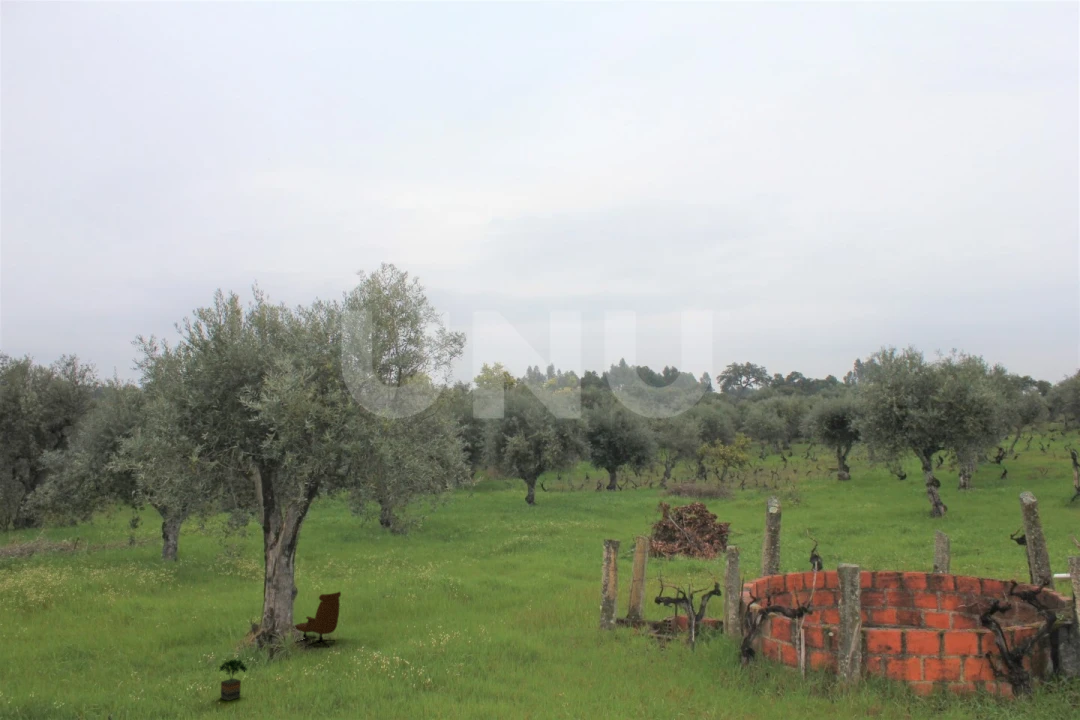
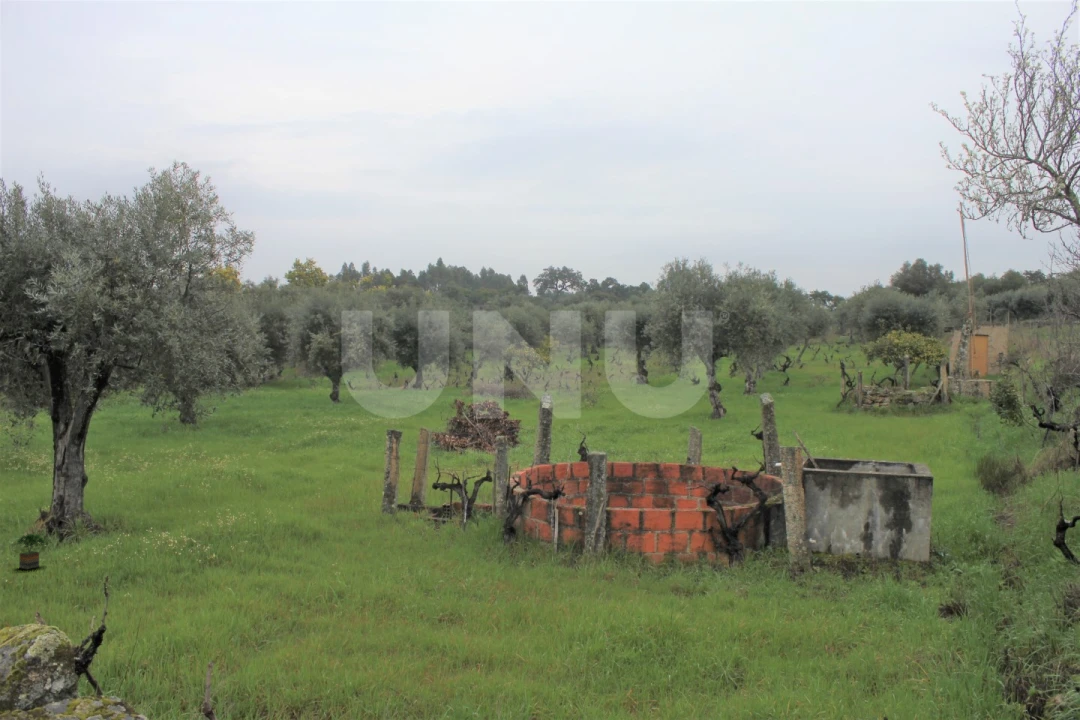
lounge chair: present [295,592,341,647] -> none [84,478,133,529]

